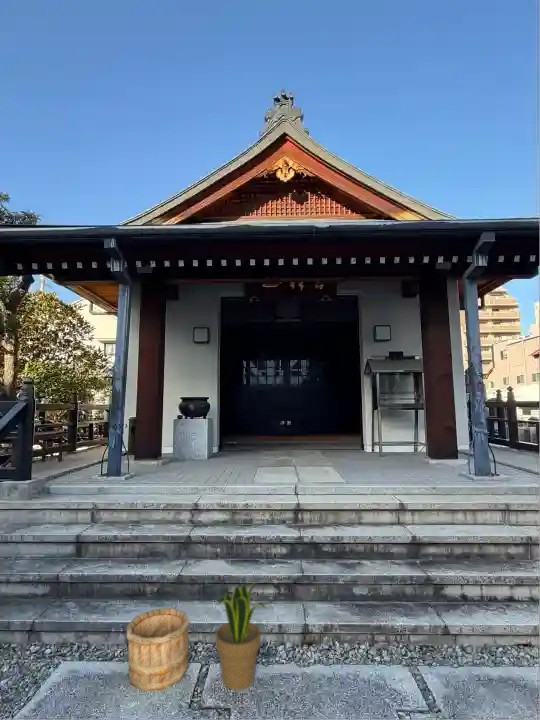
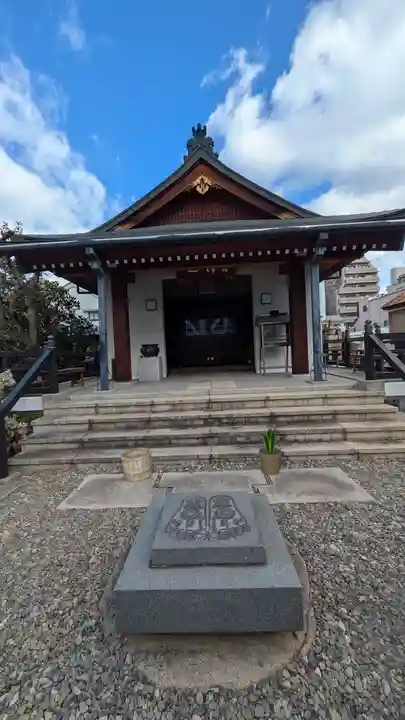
potted plant: present [216,584,265,690] -> present [259,428,284,475]

